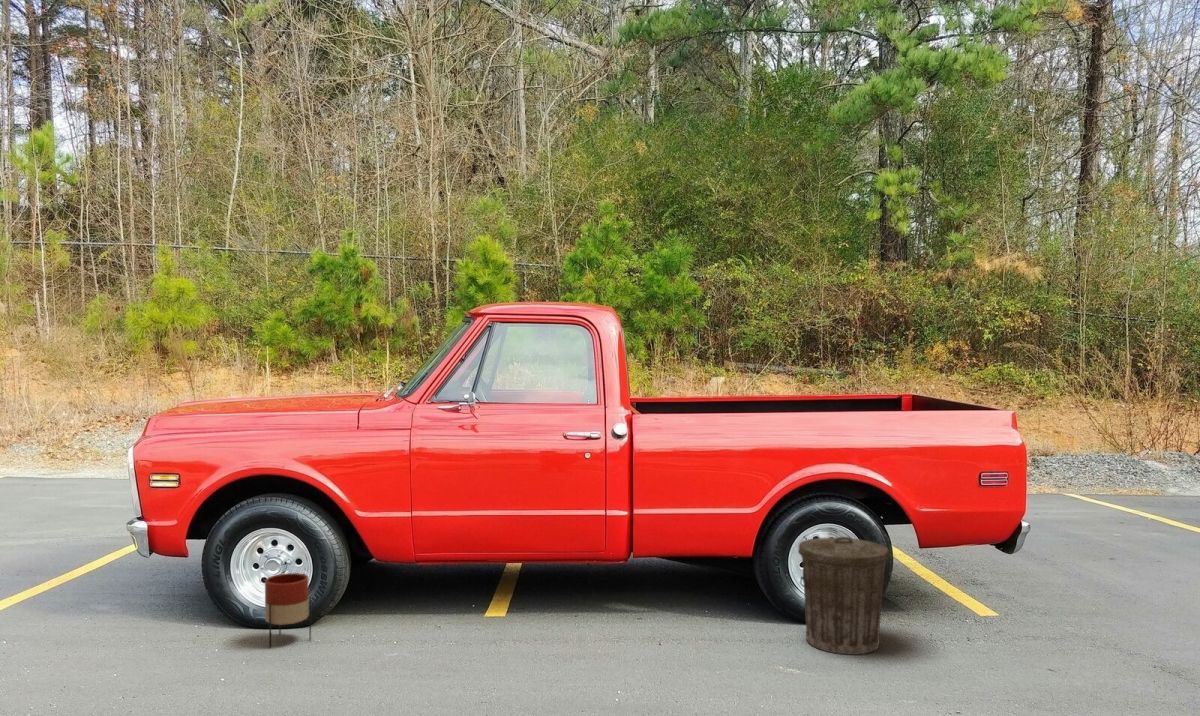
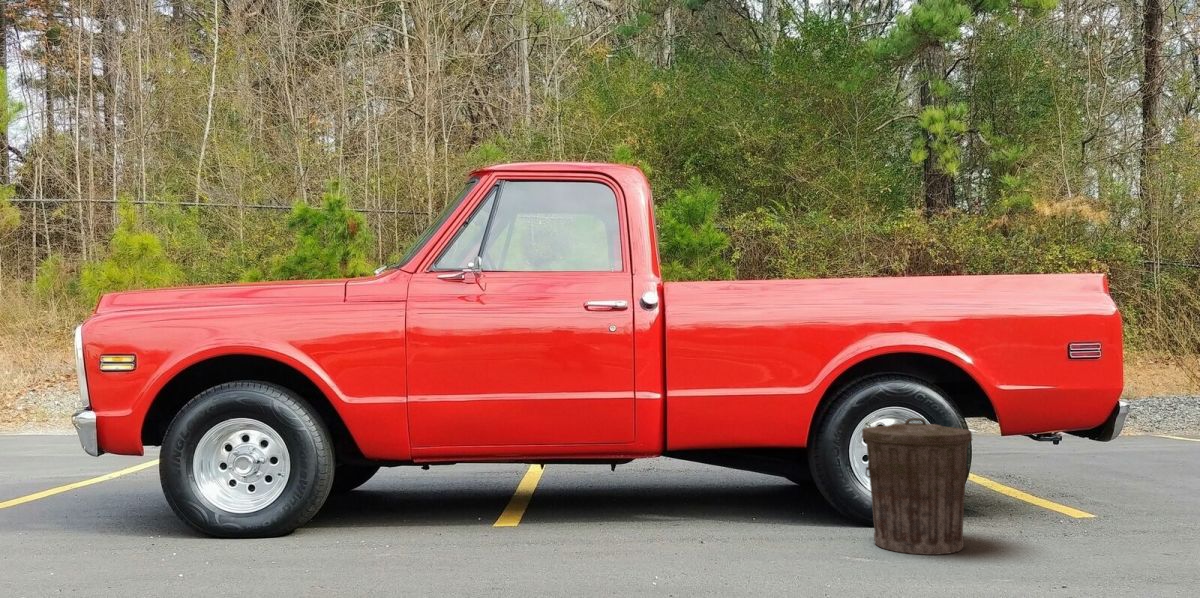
planter: present [265,573,311,648] -> none [233,472,287,555]

